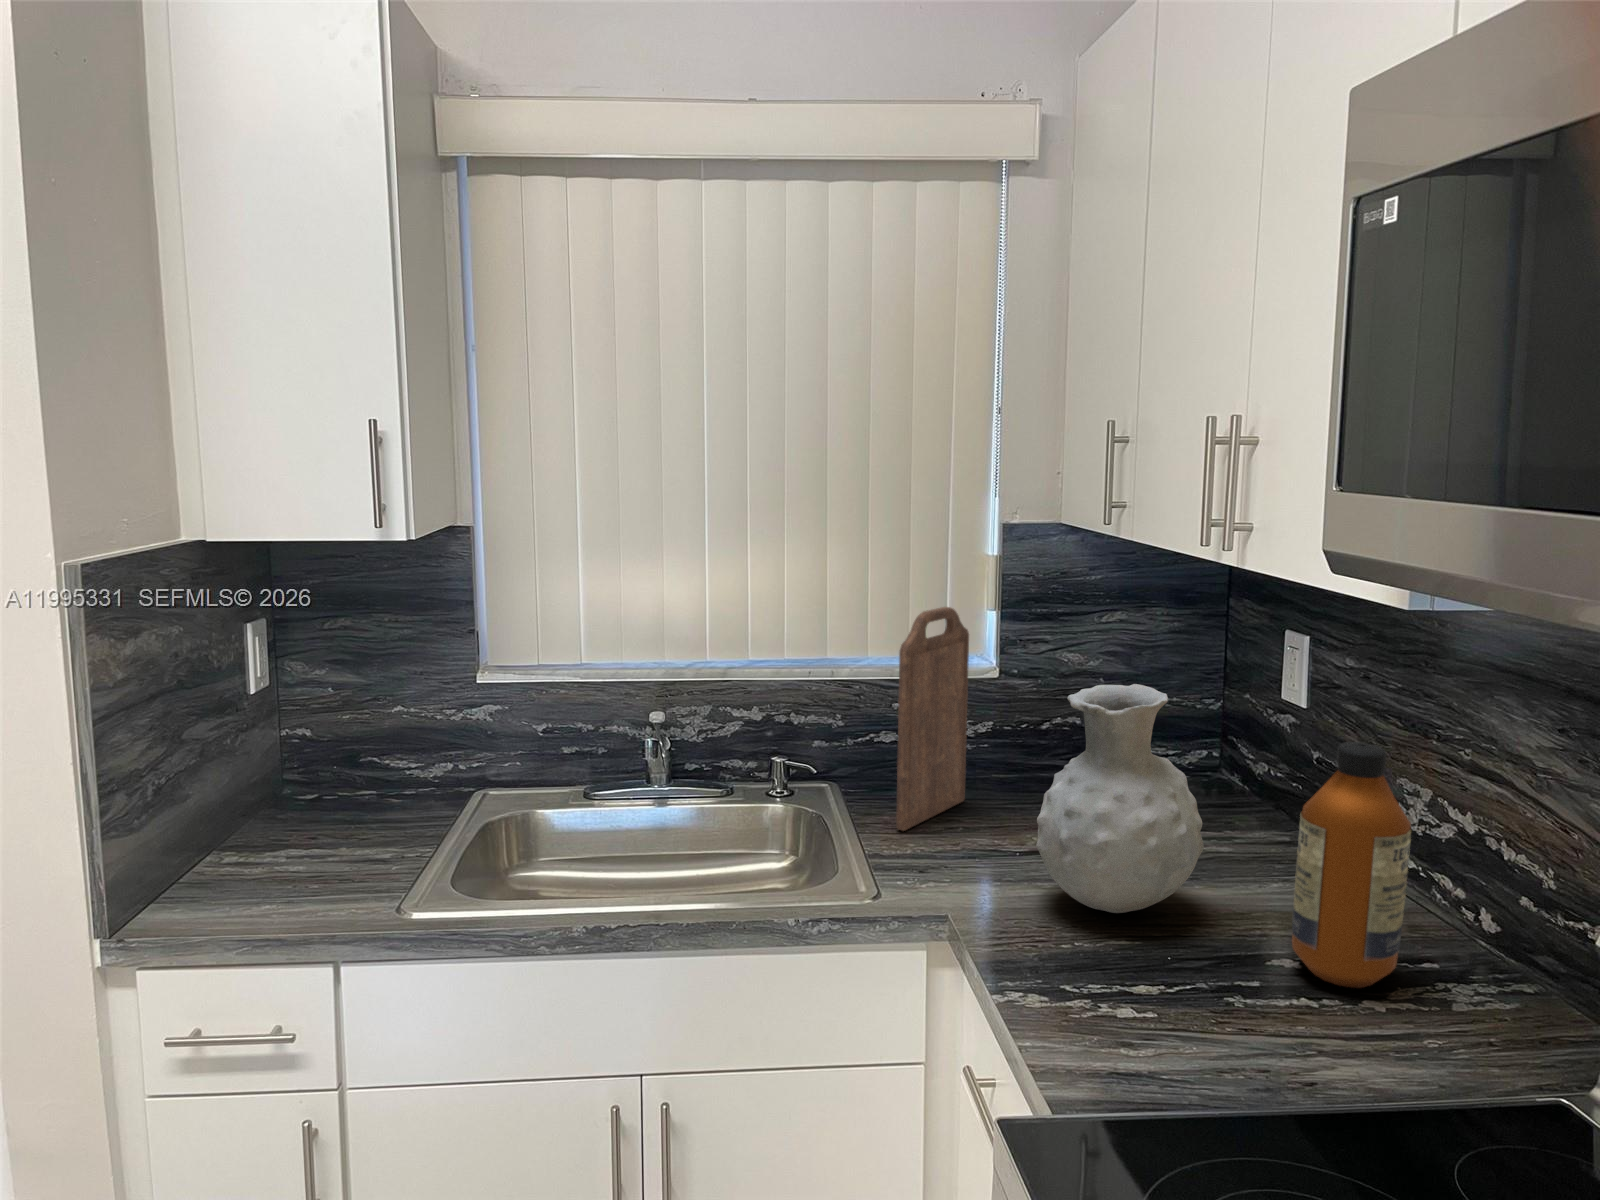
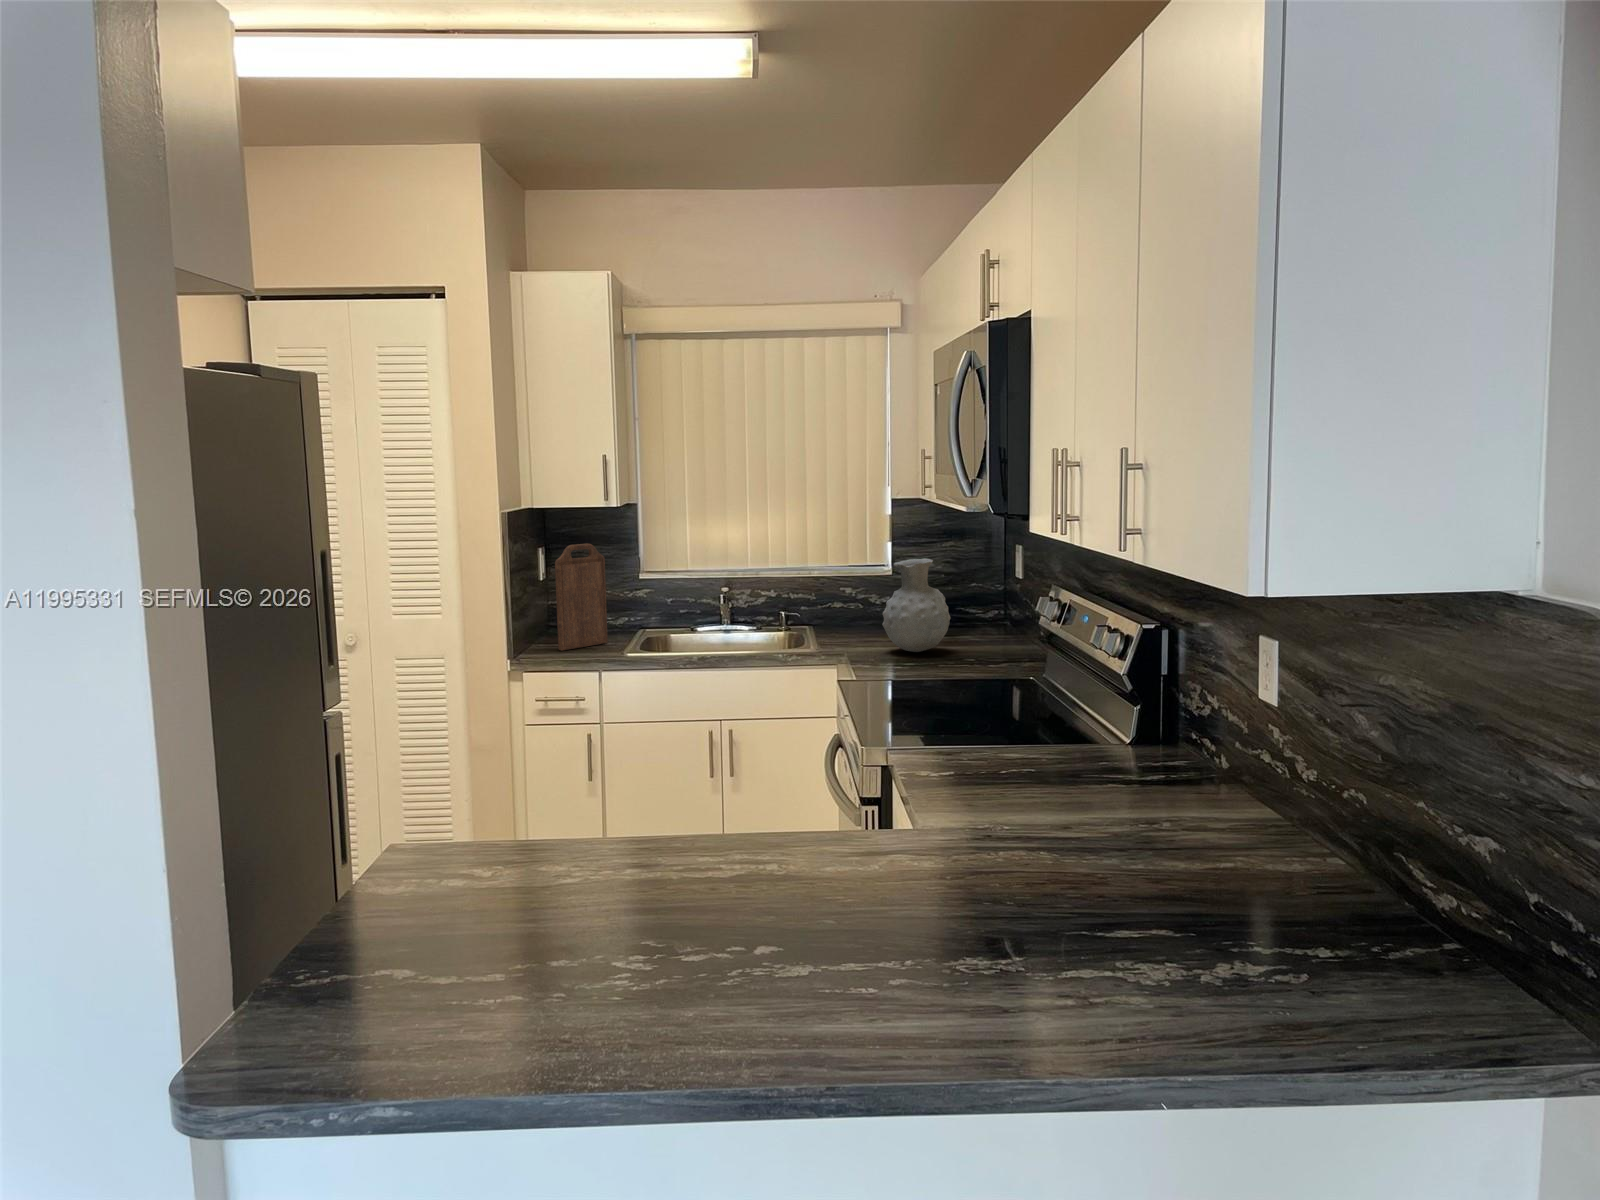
cutting board: present [896,607,969,831] -> present [555,544,608,651]
bottle: present [1292,742,1411,988] -> none [973,571,1012,664]

